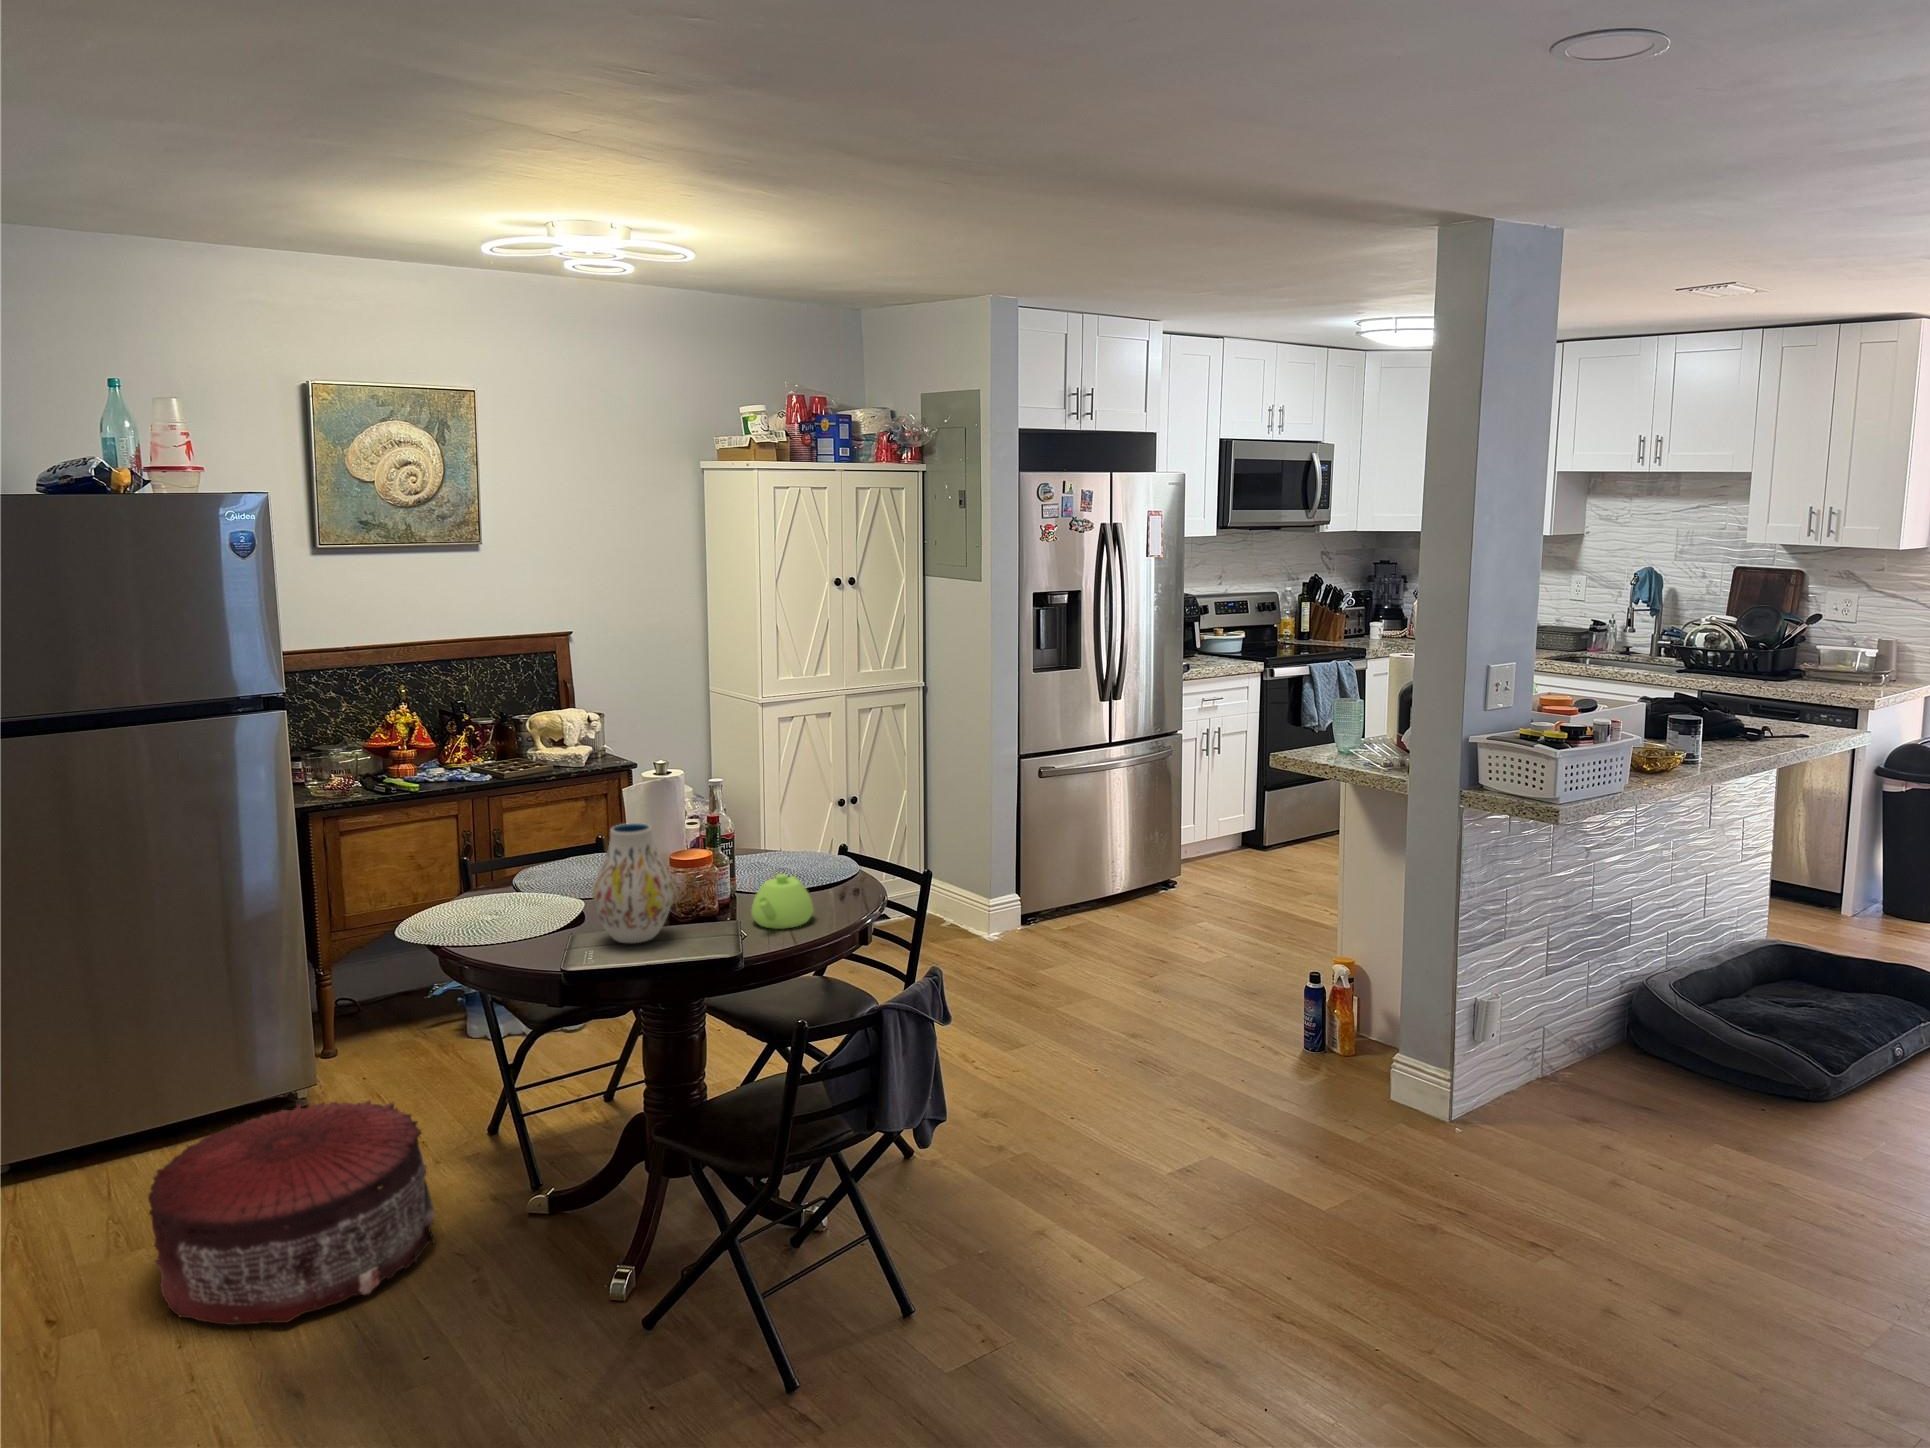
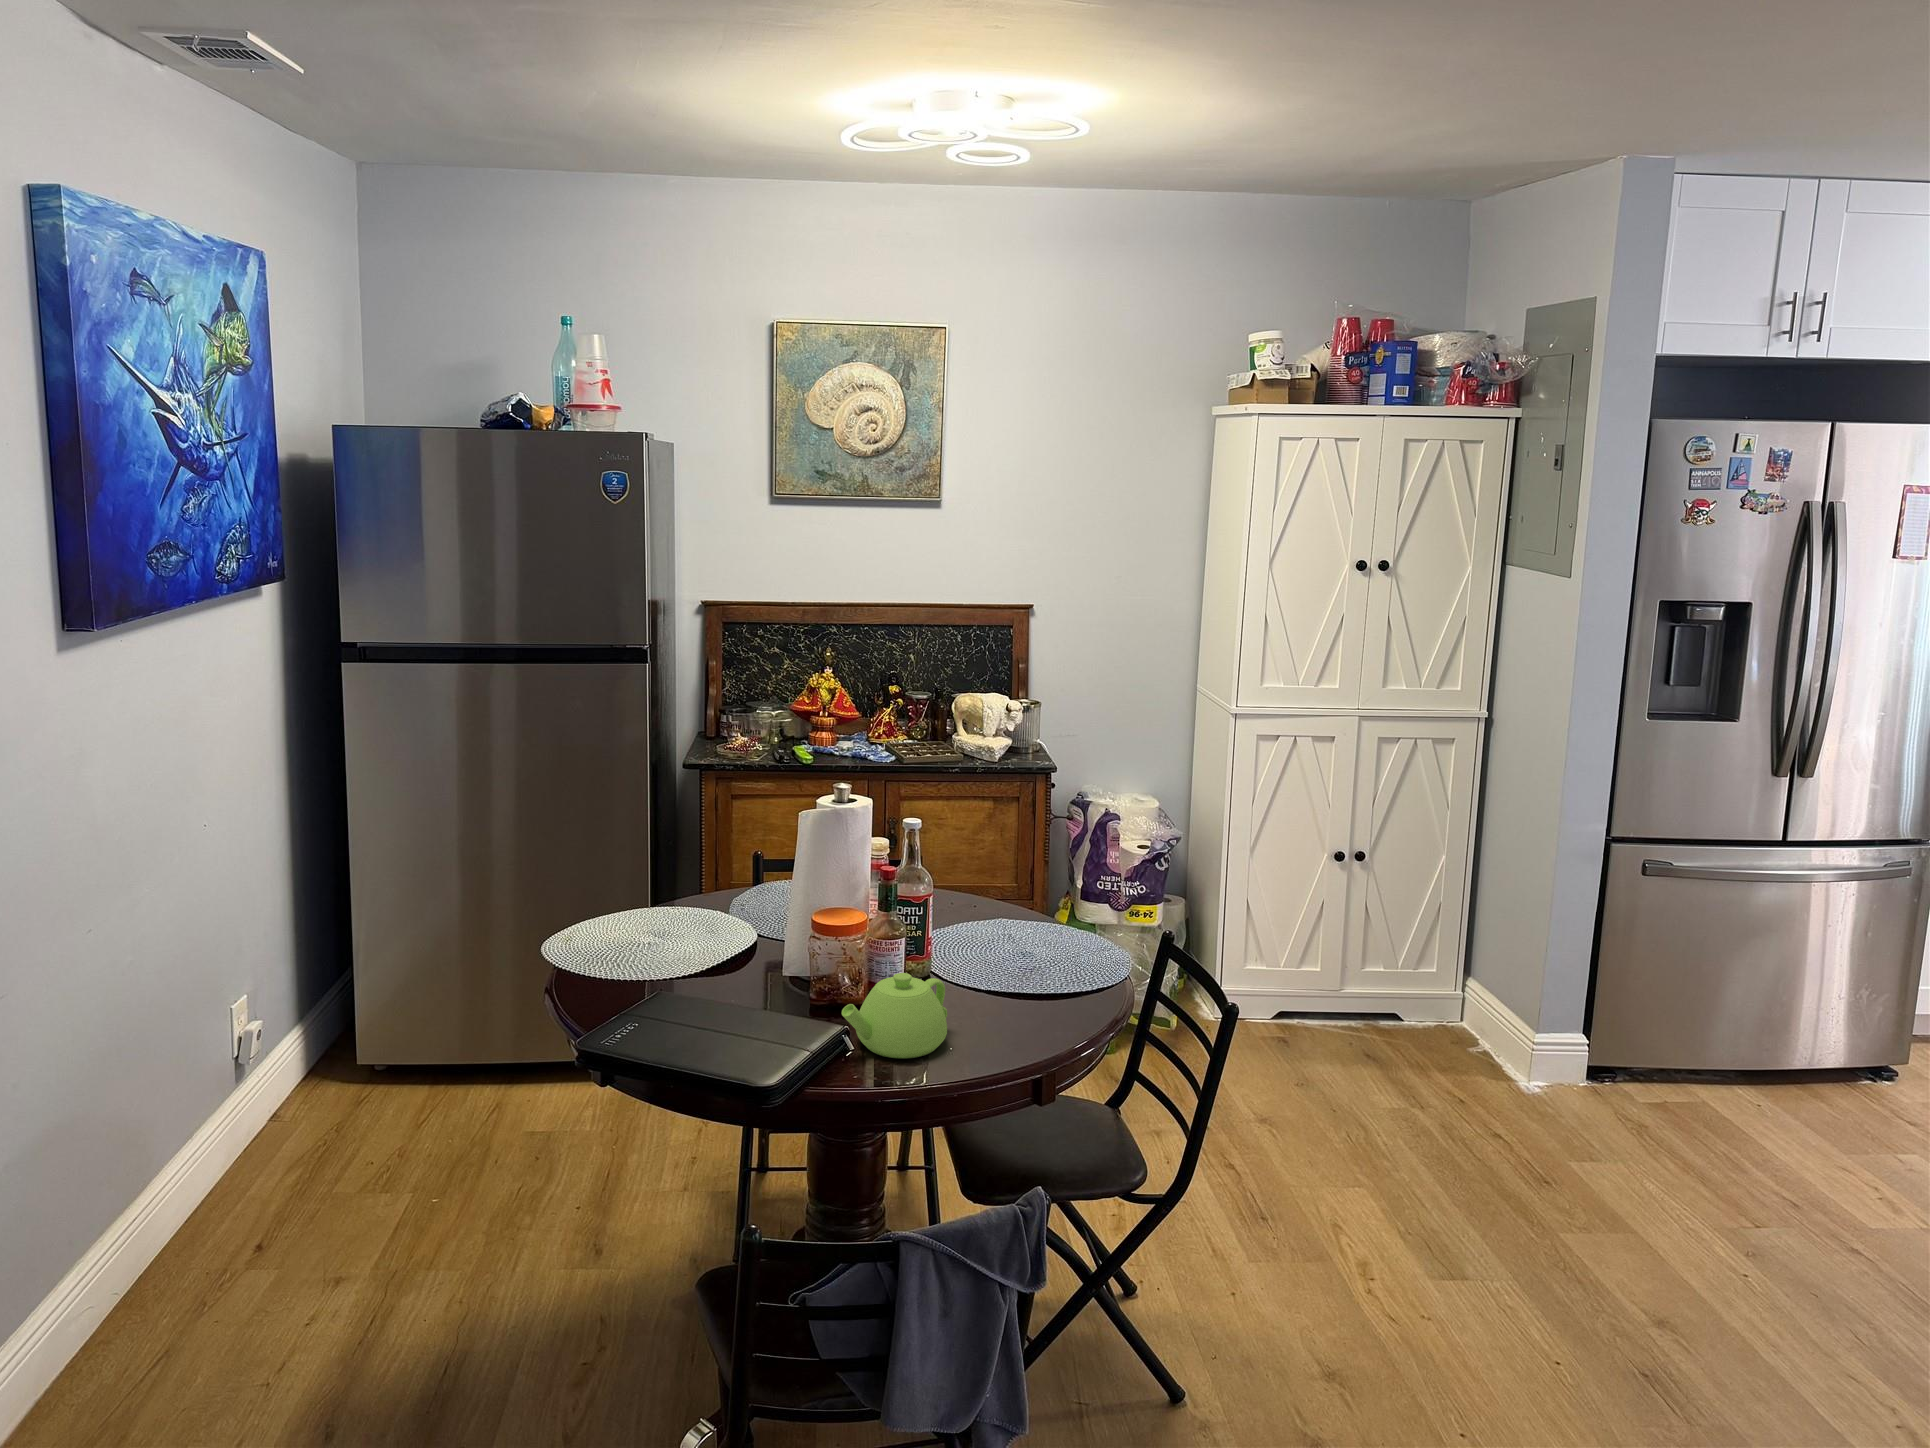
vase: present [593,823,673,943] -> none [650,858,756,1025]
pouf: present [148,1101,435,1325] -> none [323,1081,606,1332]

